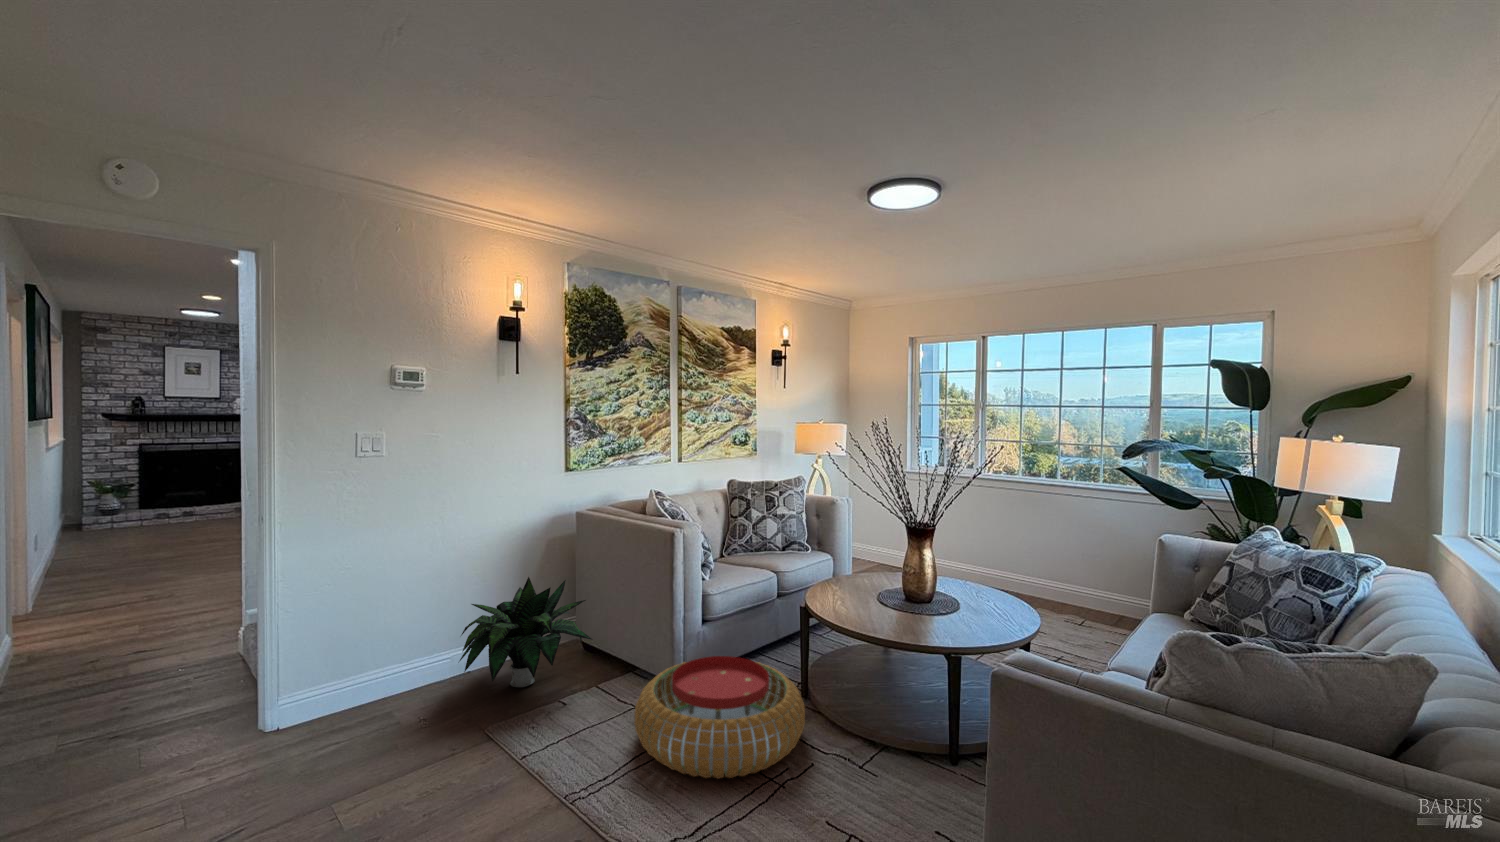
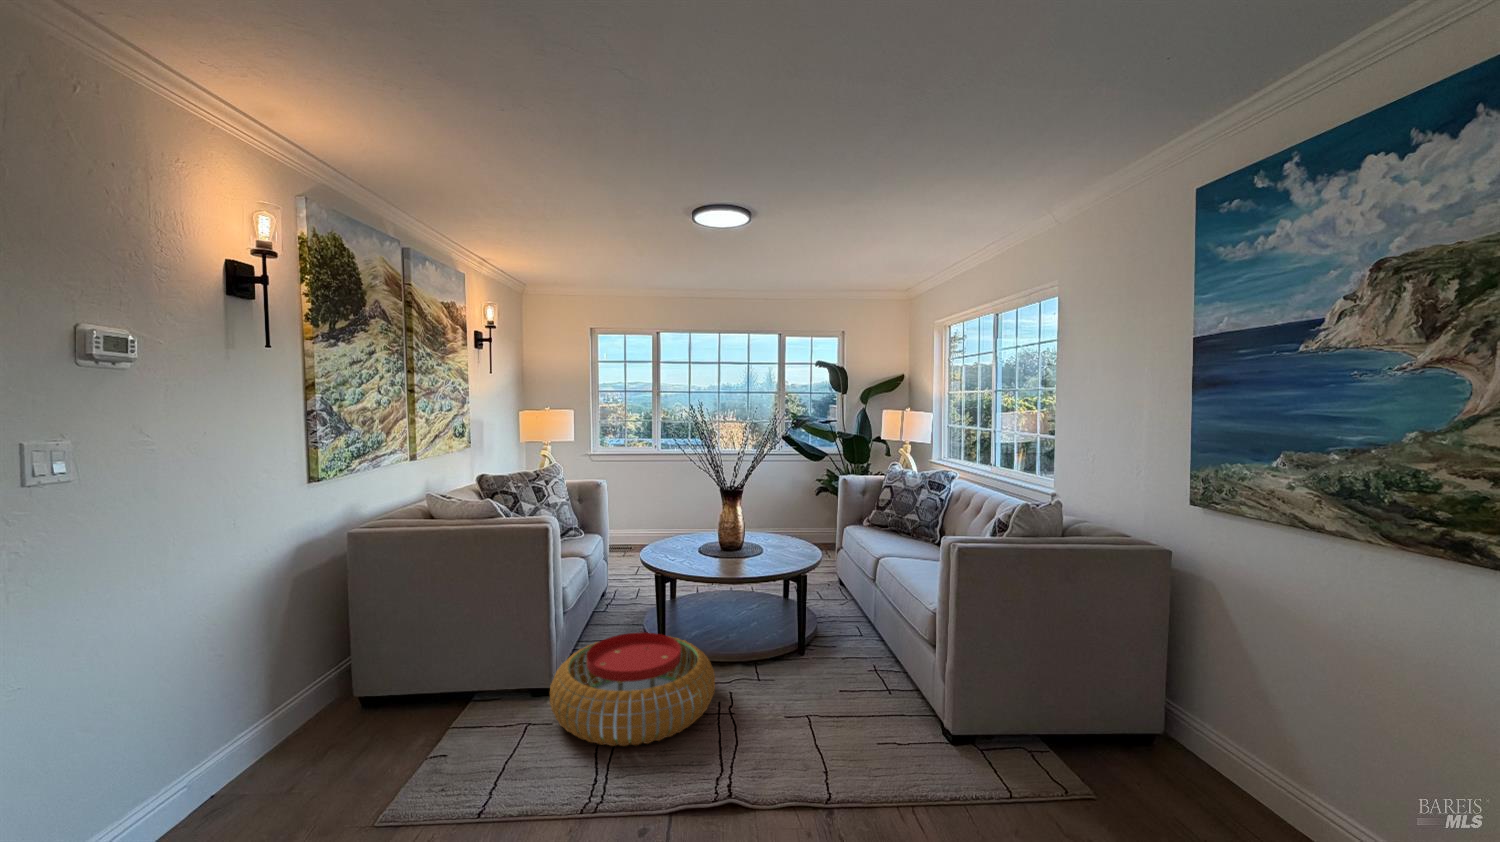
potted plant: present [460,577,592,687] -> none [228,616,444,778]

